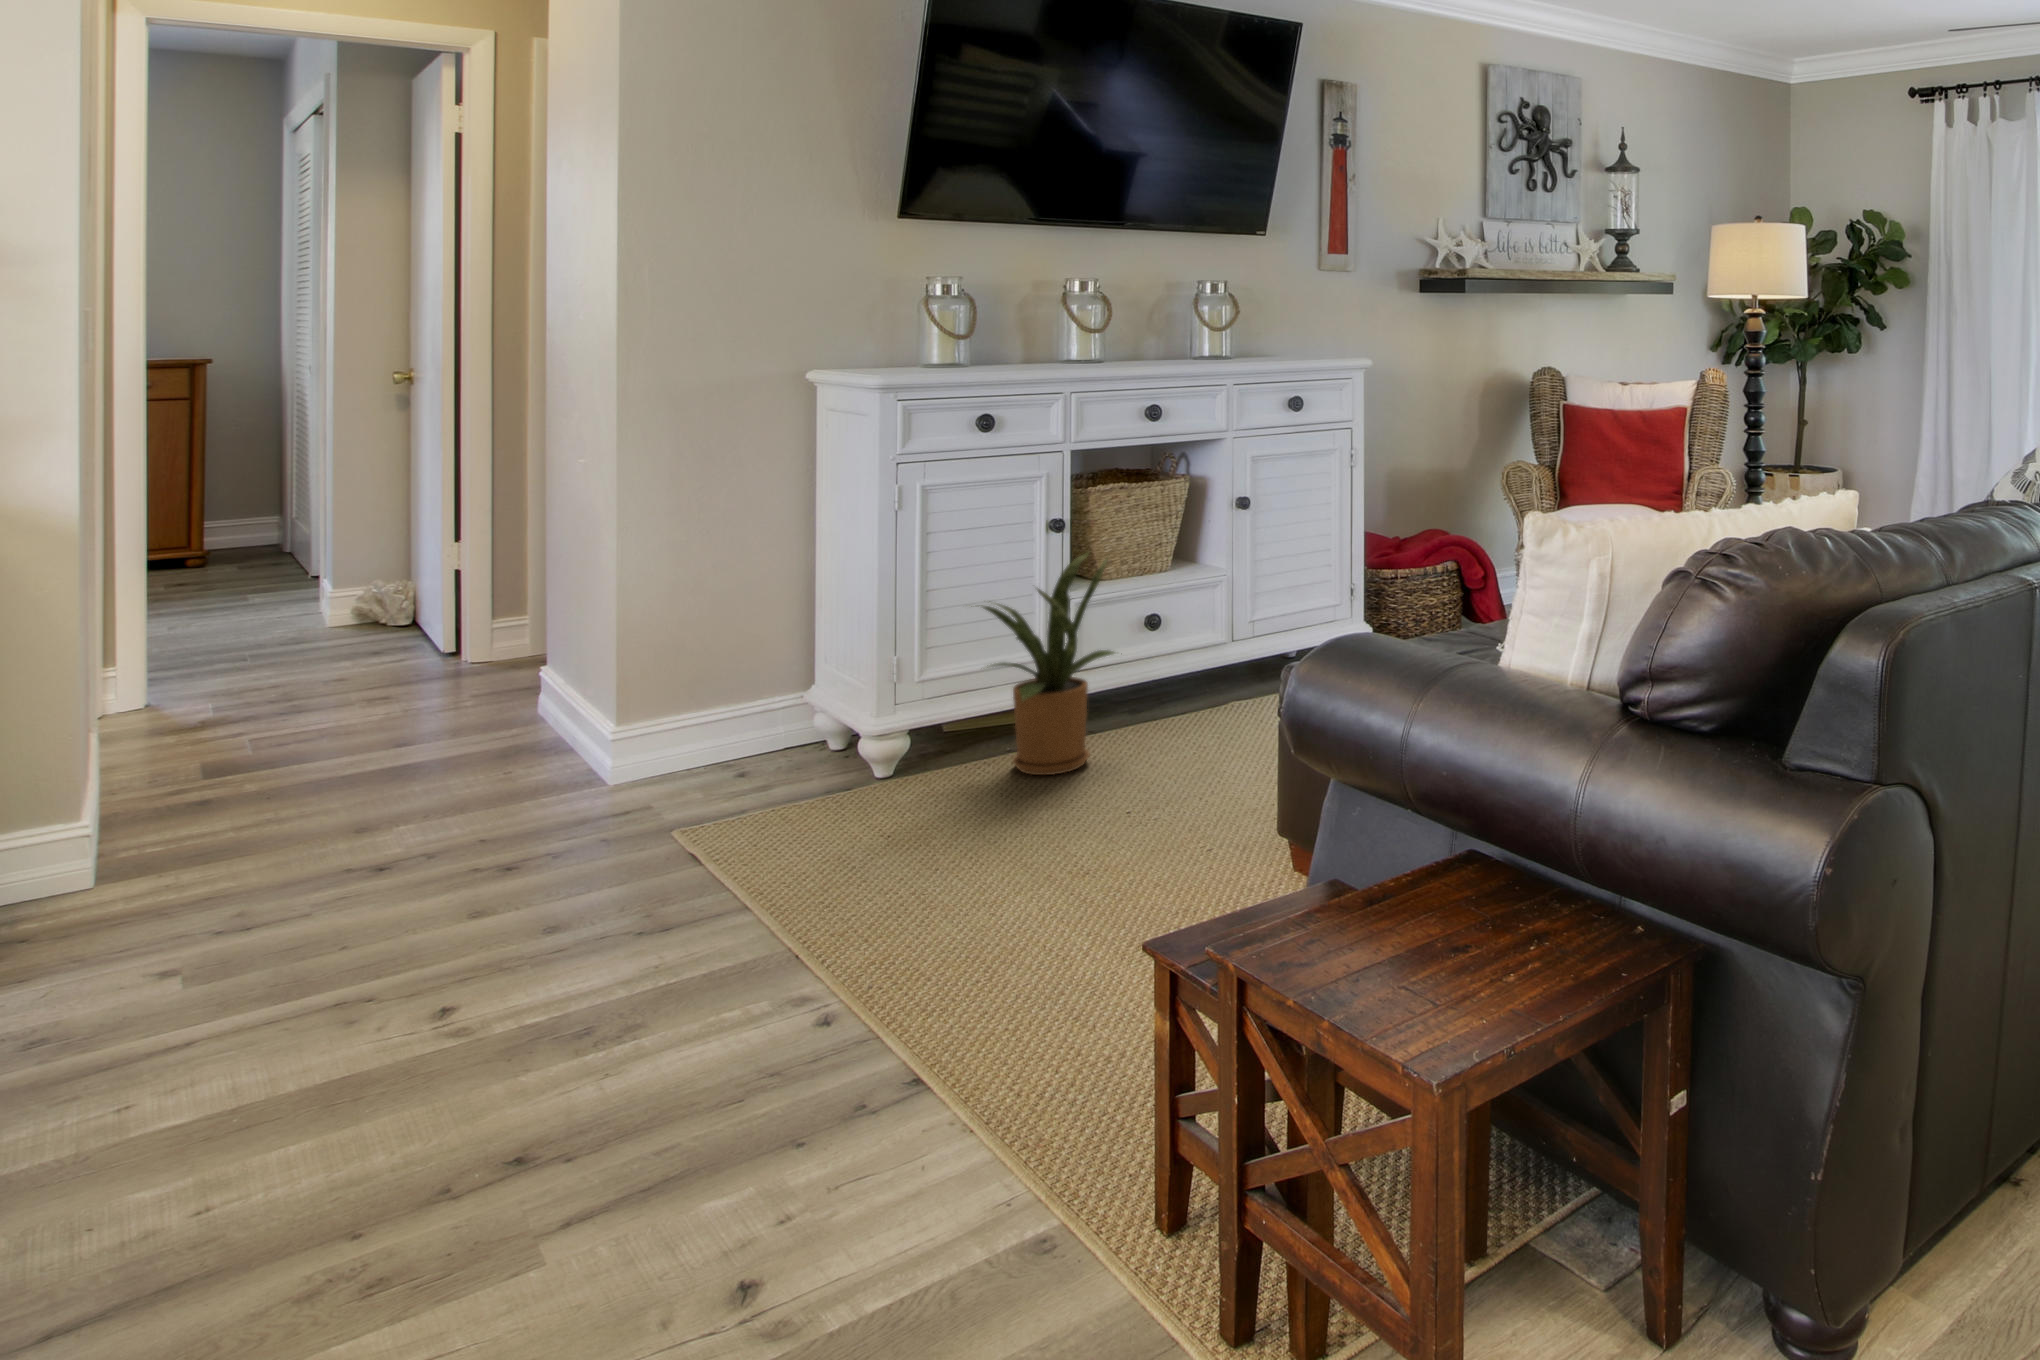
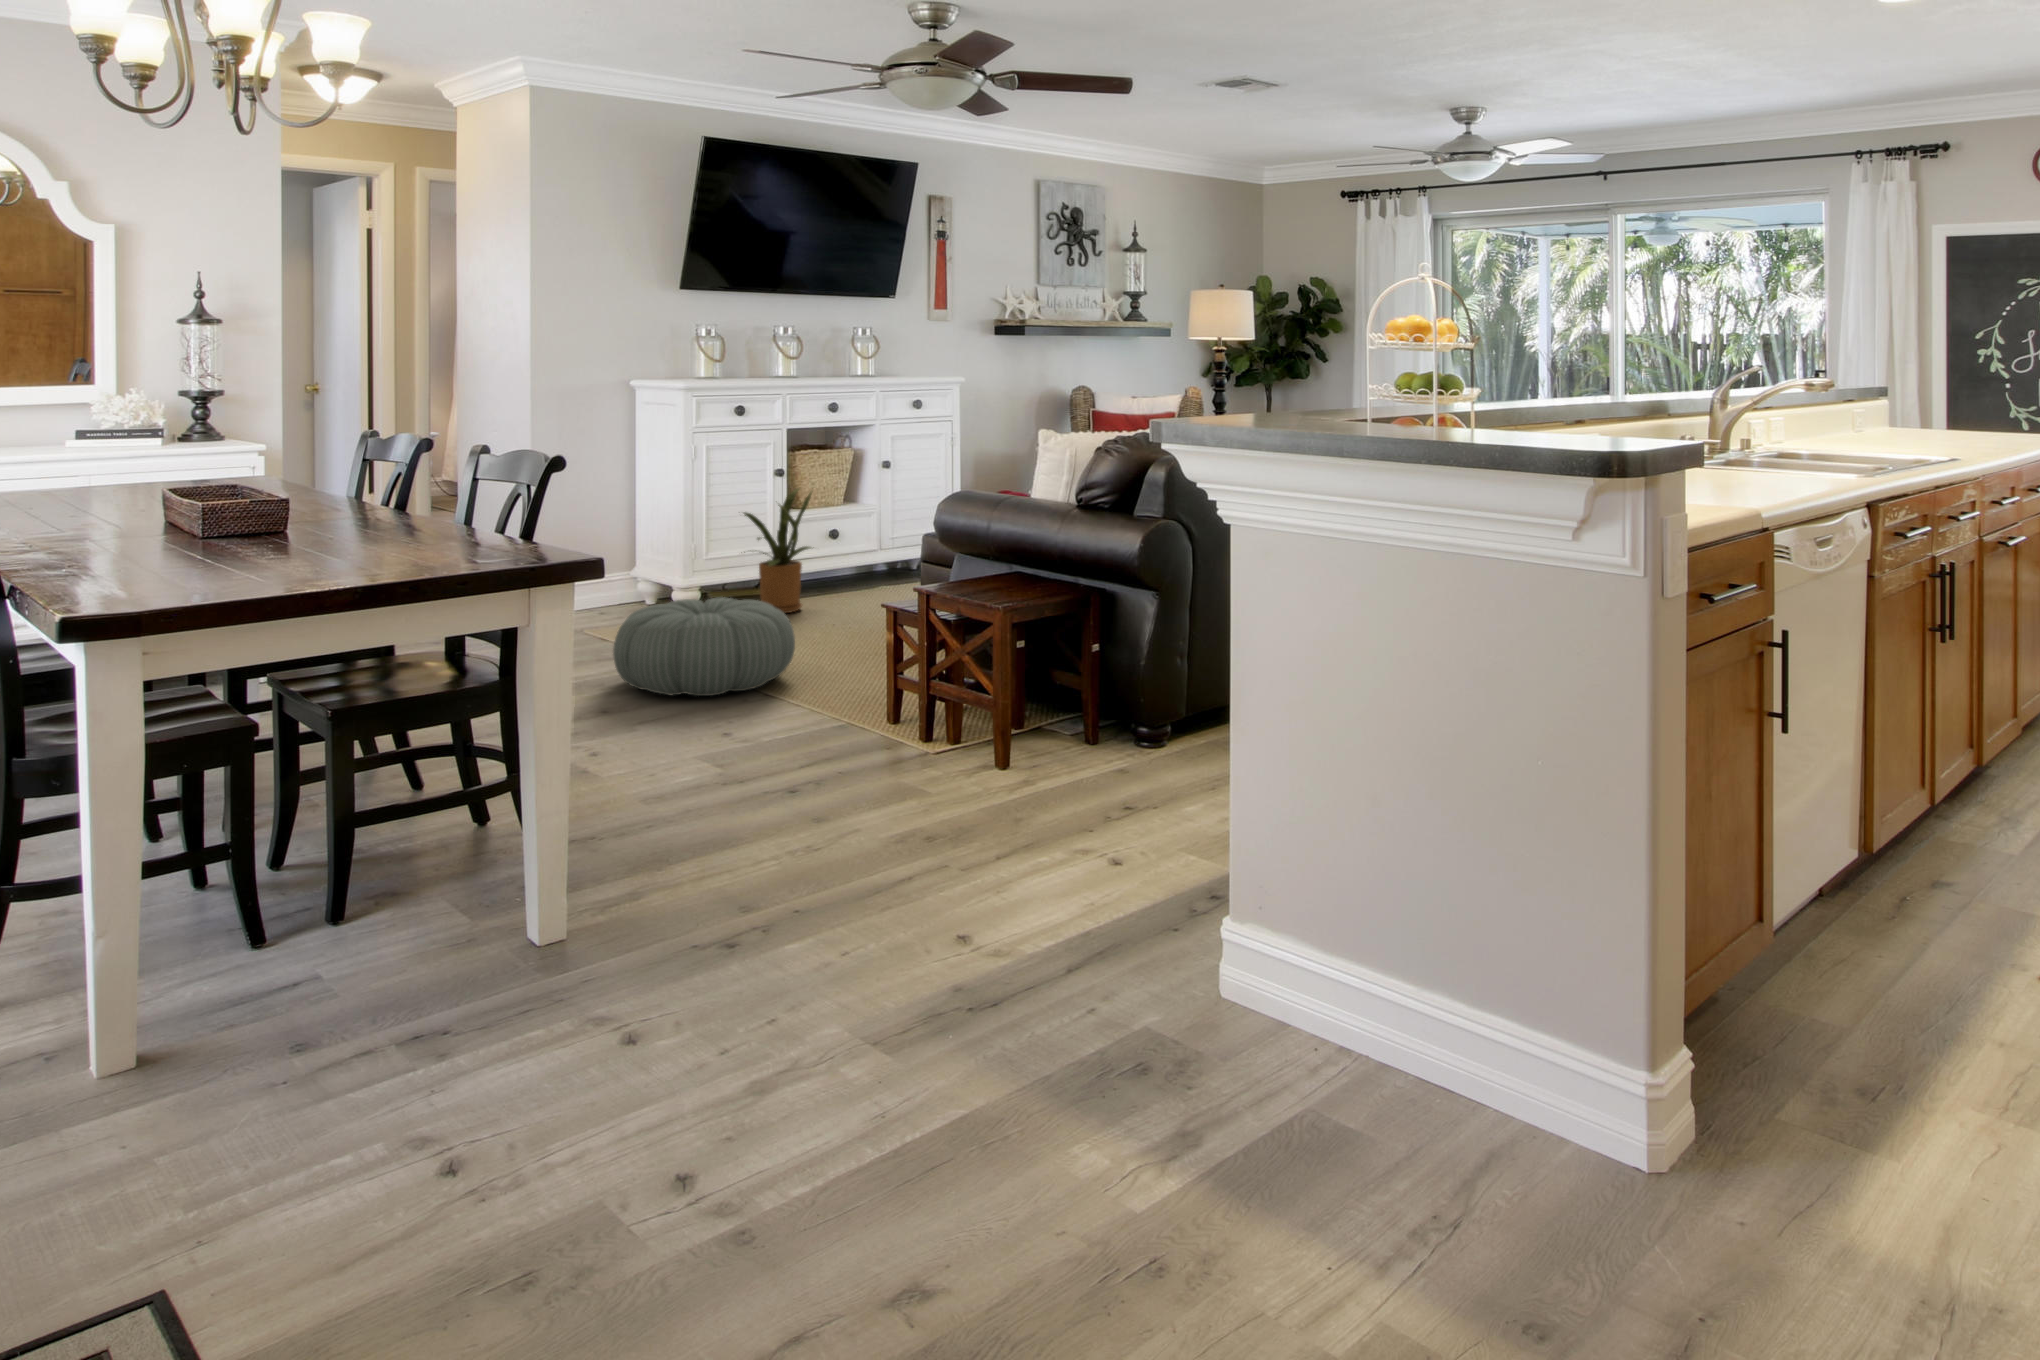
pouf: none [592,821,1002,1088] -> present [613,597,795,696]

